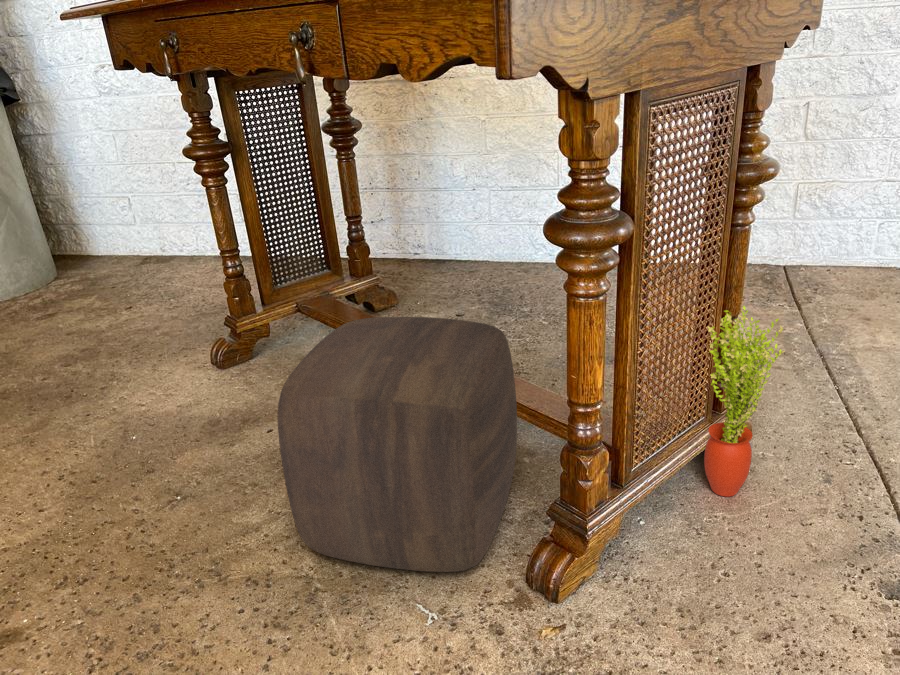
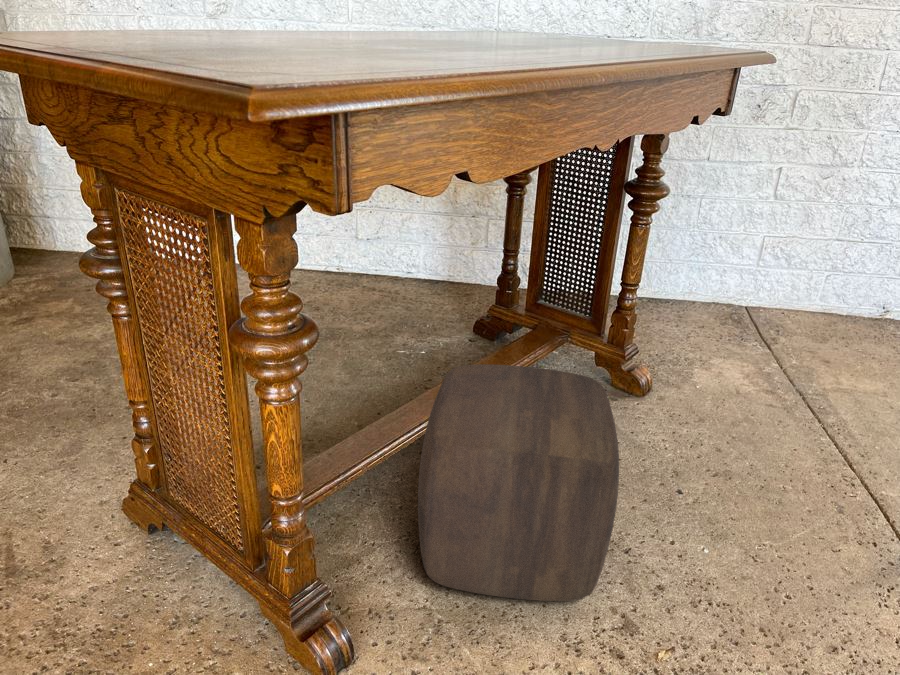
potted plant: present [704,306,785,497] -> none [749,370,837,527]

